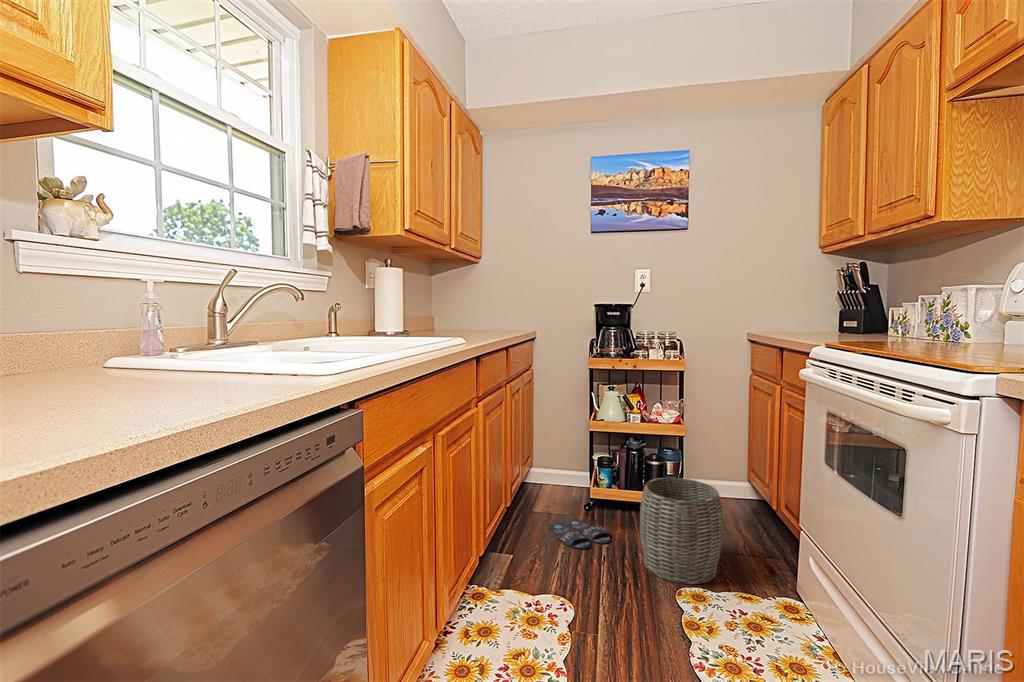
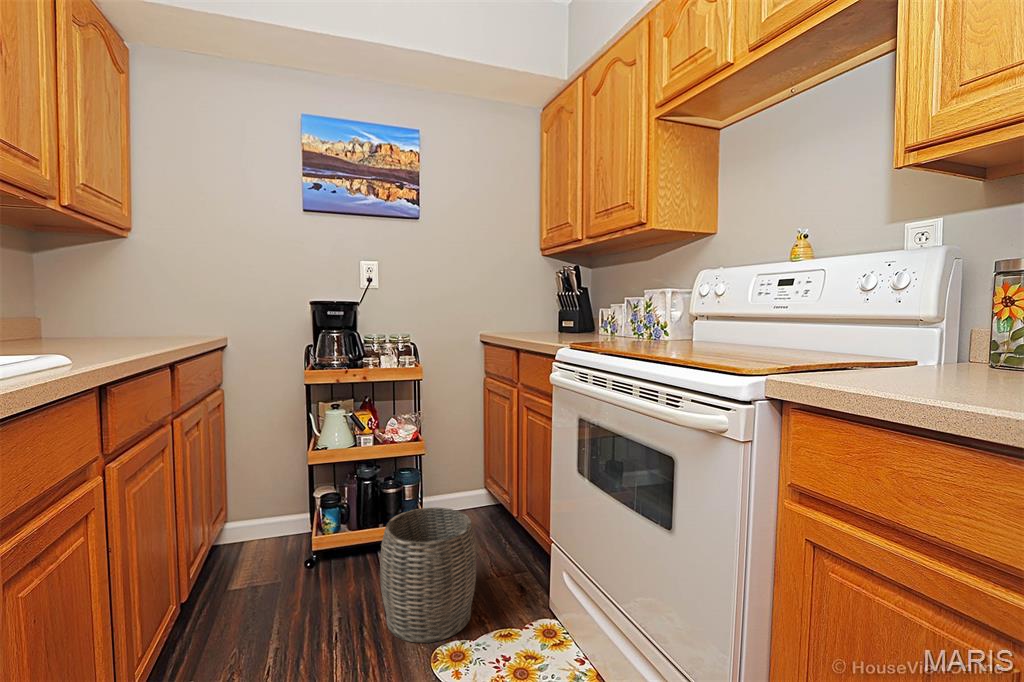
slippers: present [550,519,611,549] -> none [254,584,342,631]

